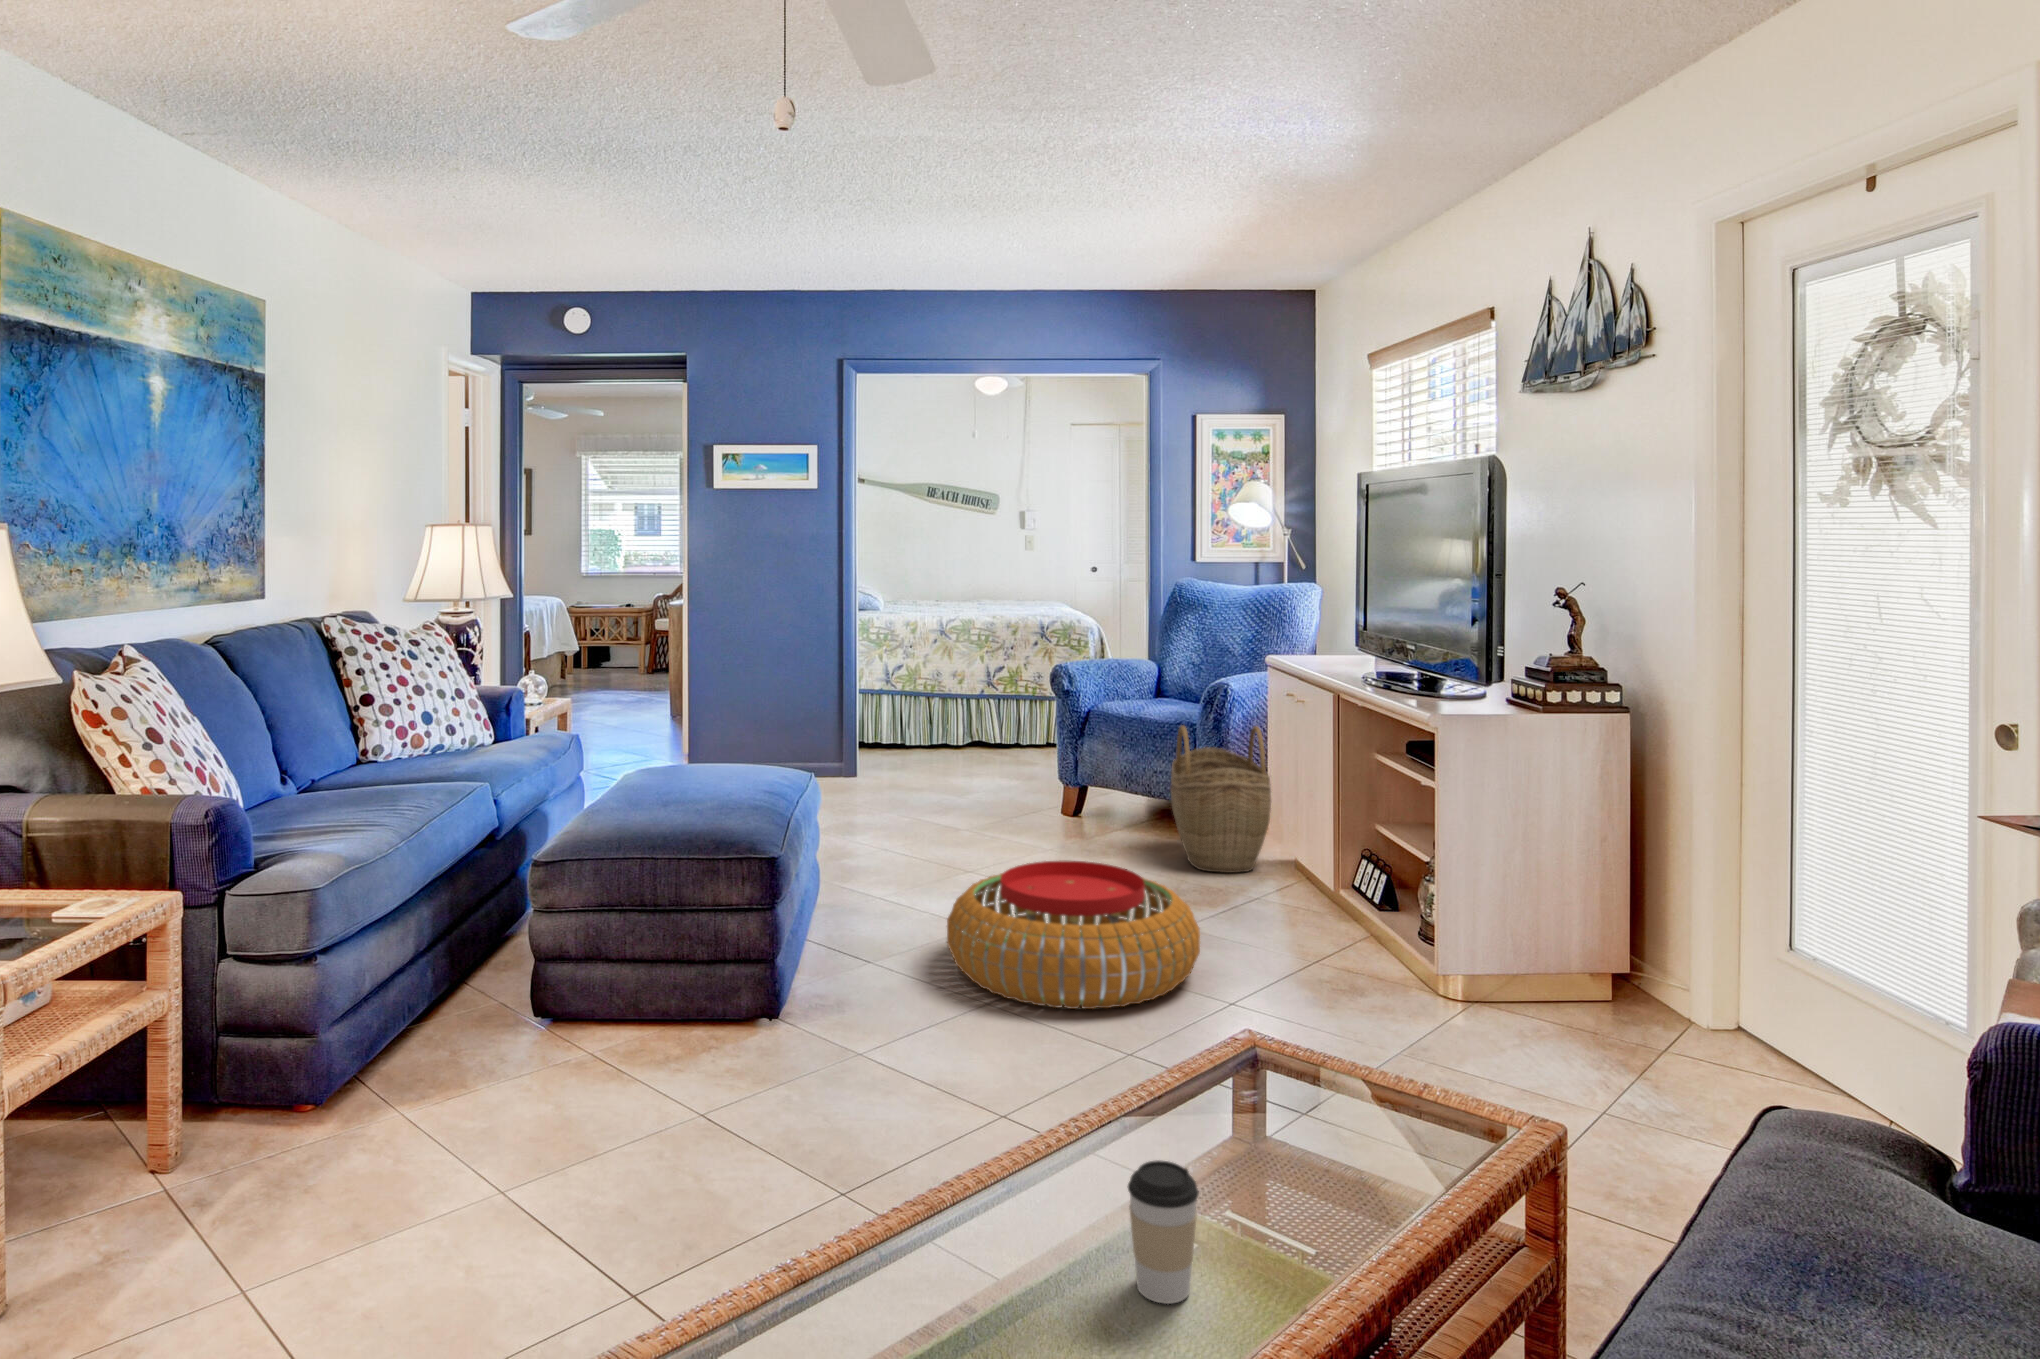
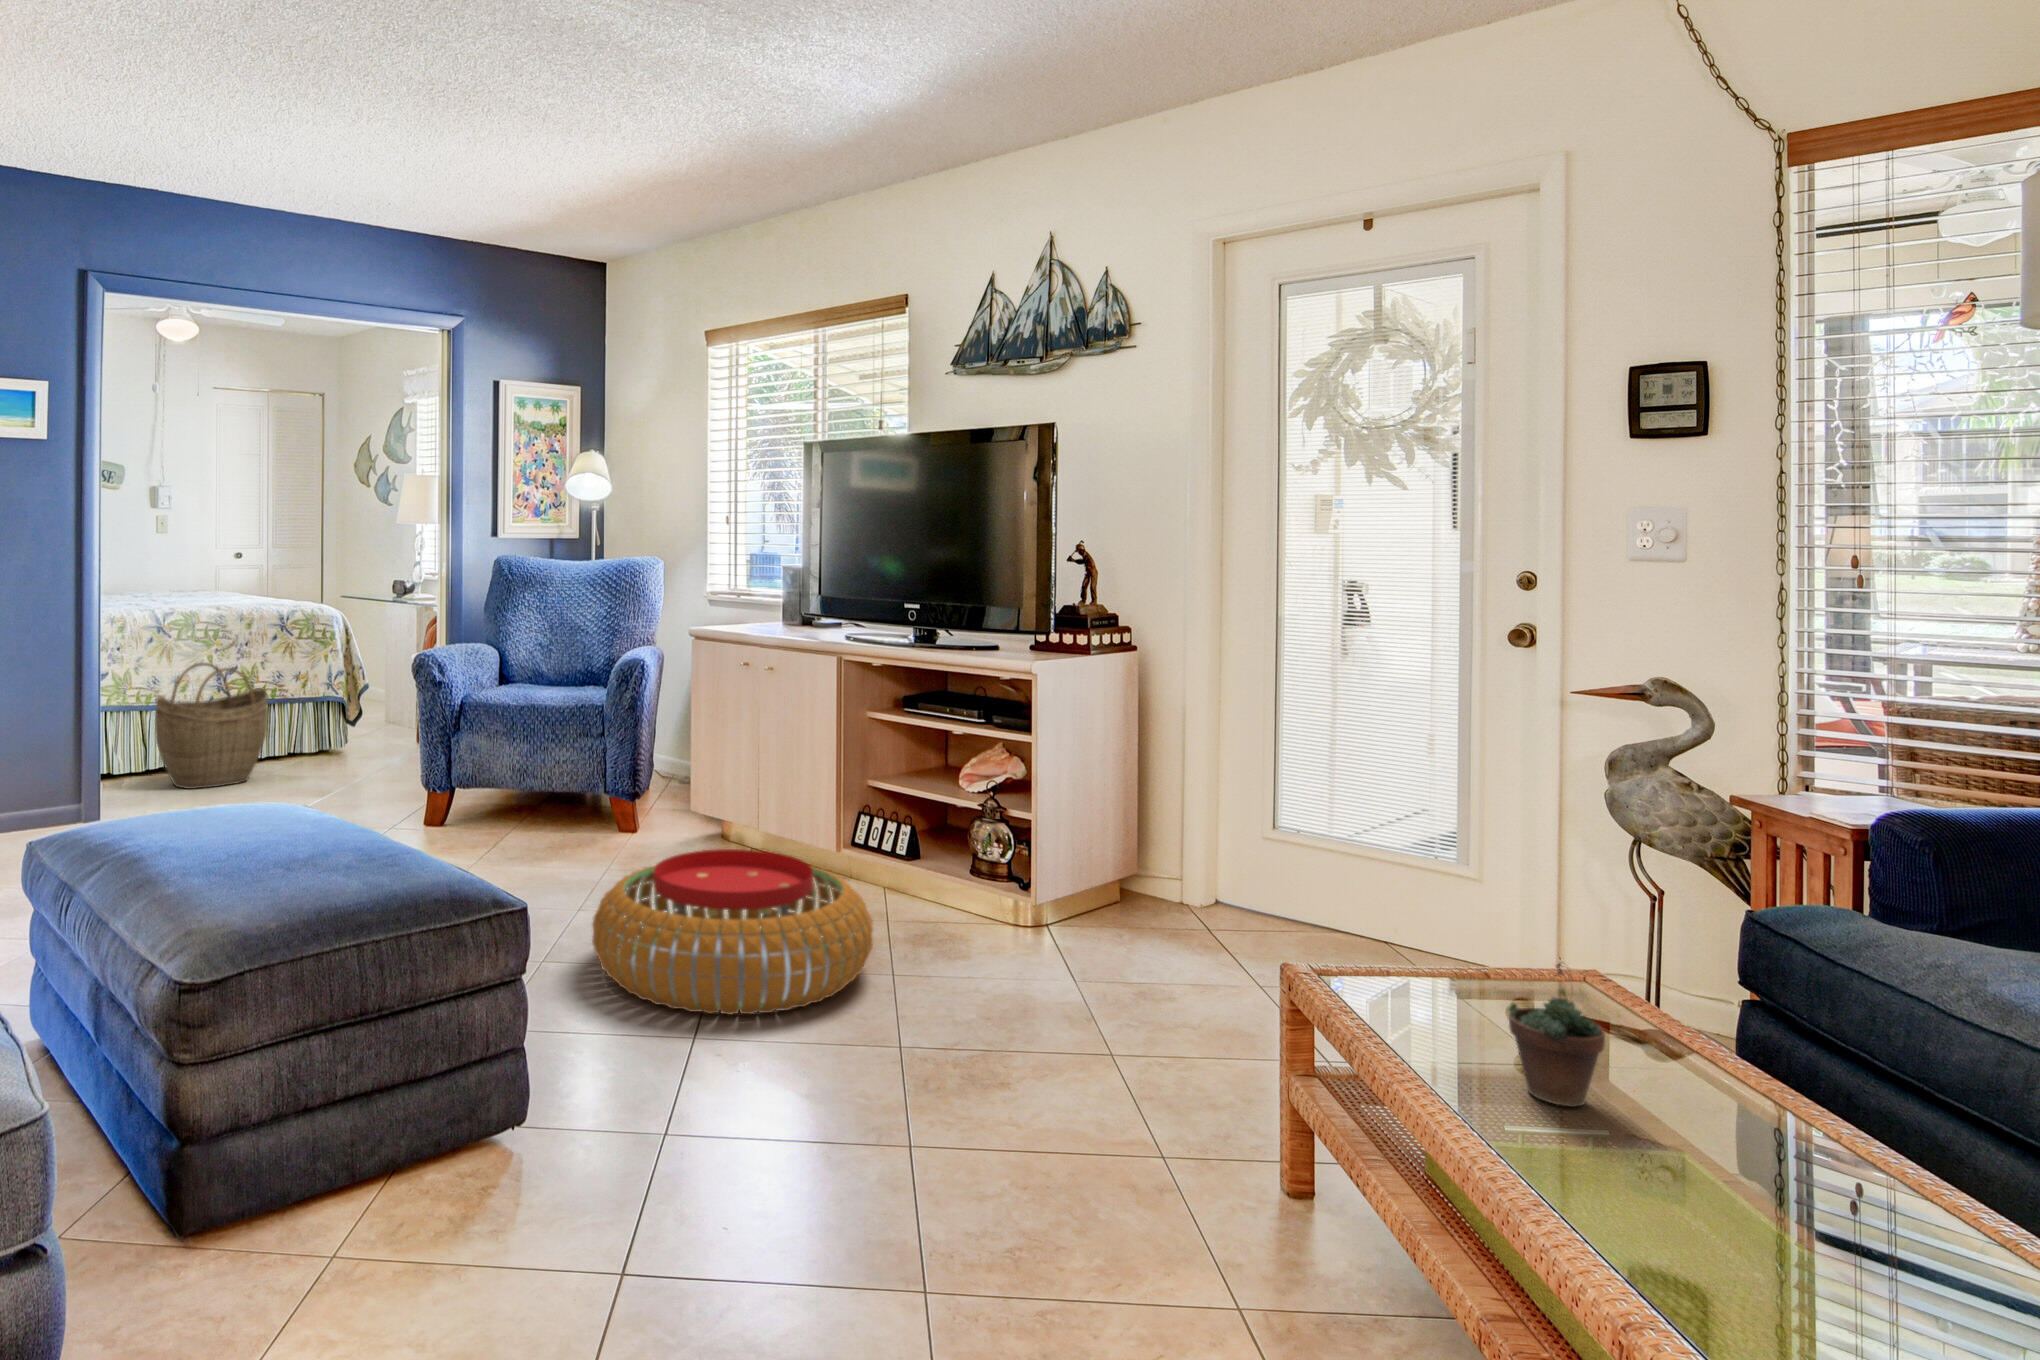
woven basket: present [1171,726,1271,873] -> present [155,663,268,789]
succulent plant: none [1215,1074,1309,1228] -> present [1509,963,1605,1107]
coffee cup: present [1128,1161,1199,1304] -> none [1608,1060,1693,1197]

